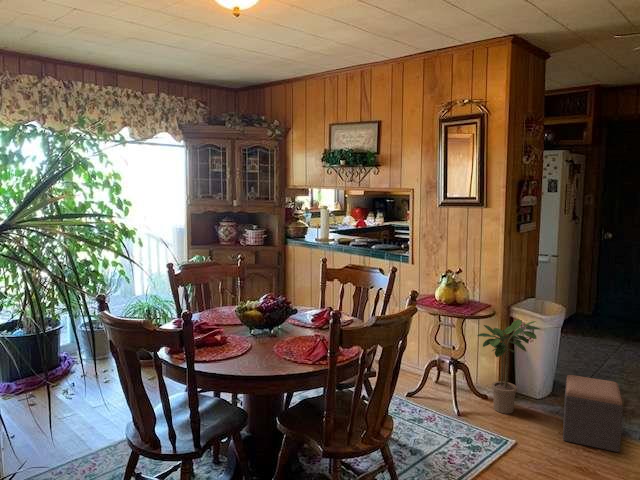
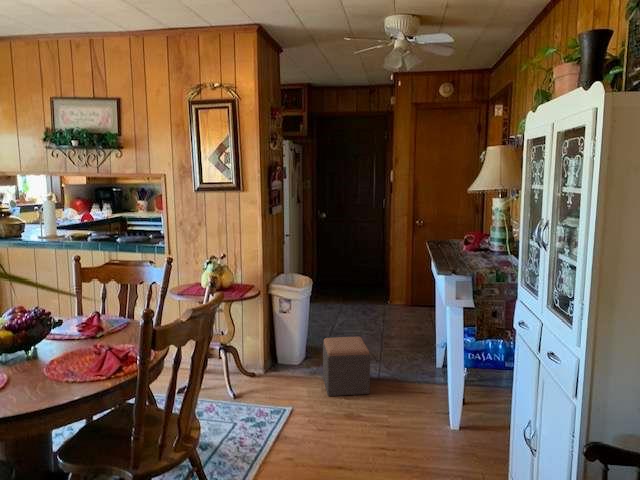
potted plant: present [477,320,540,414] -> none [247,295,300,386]

